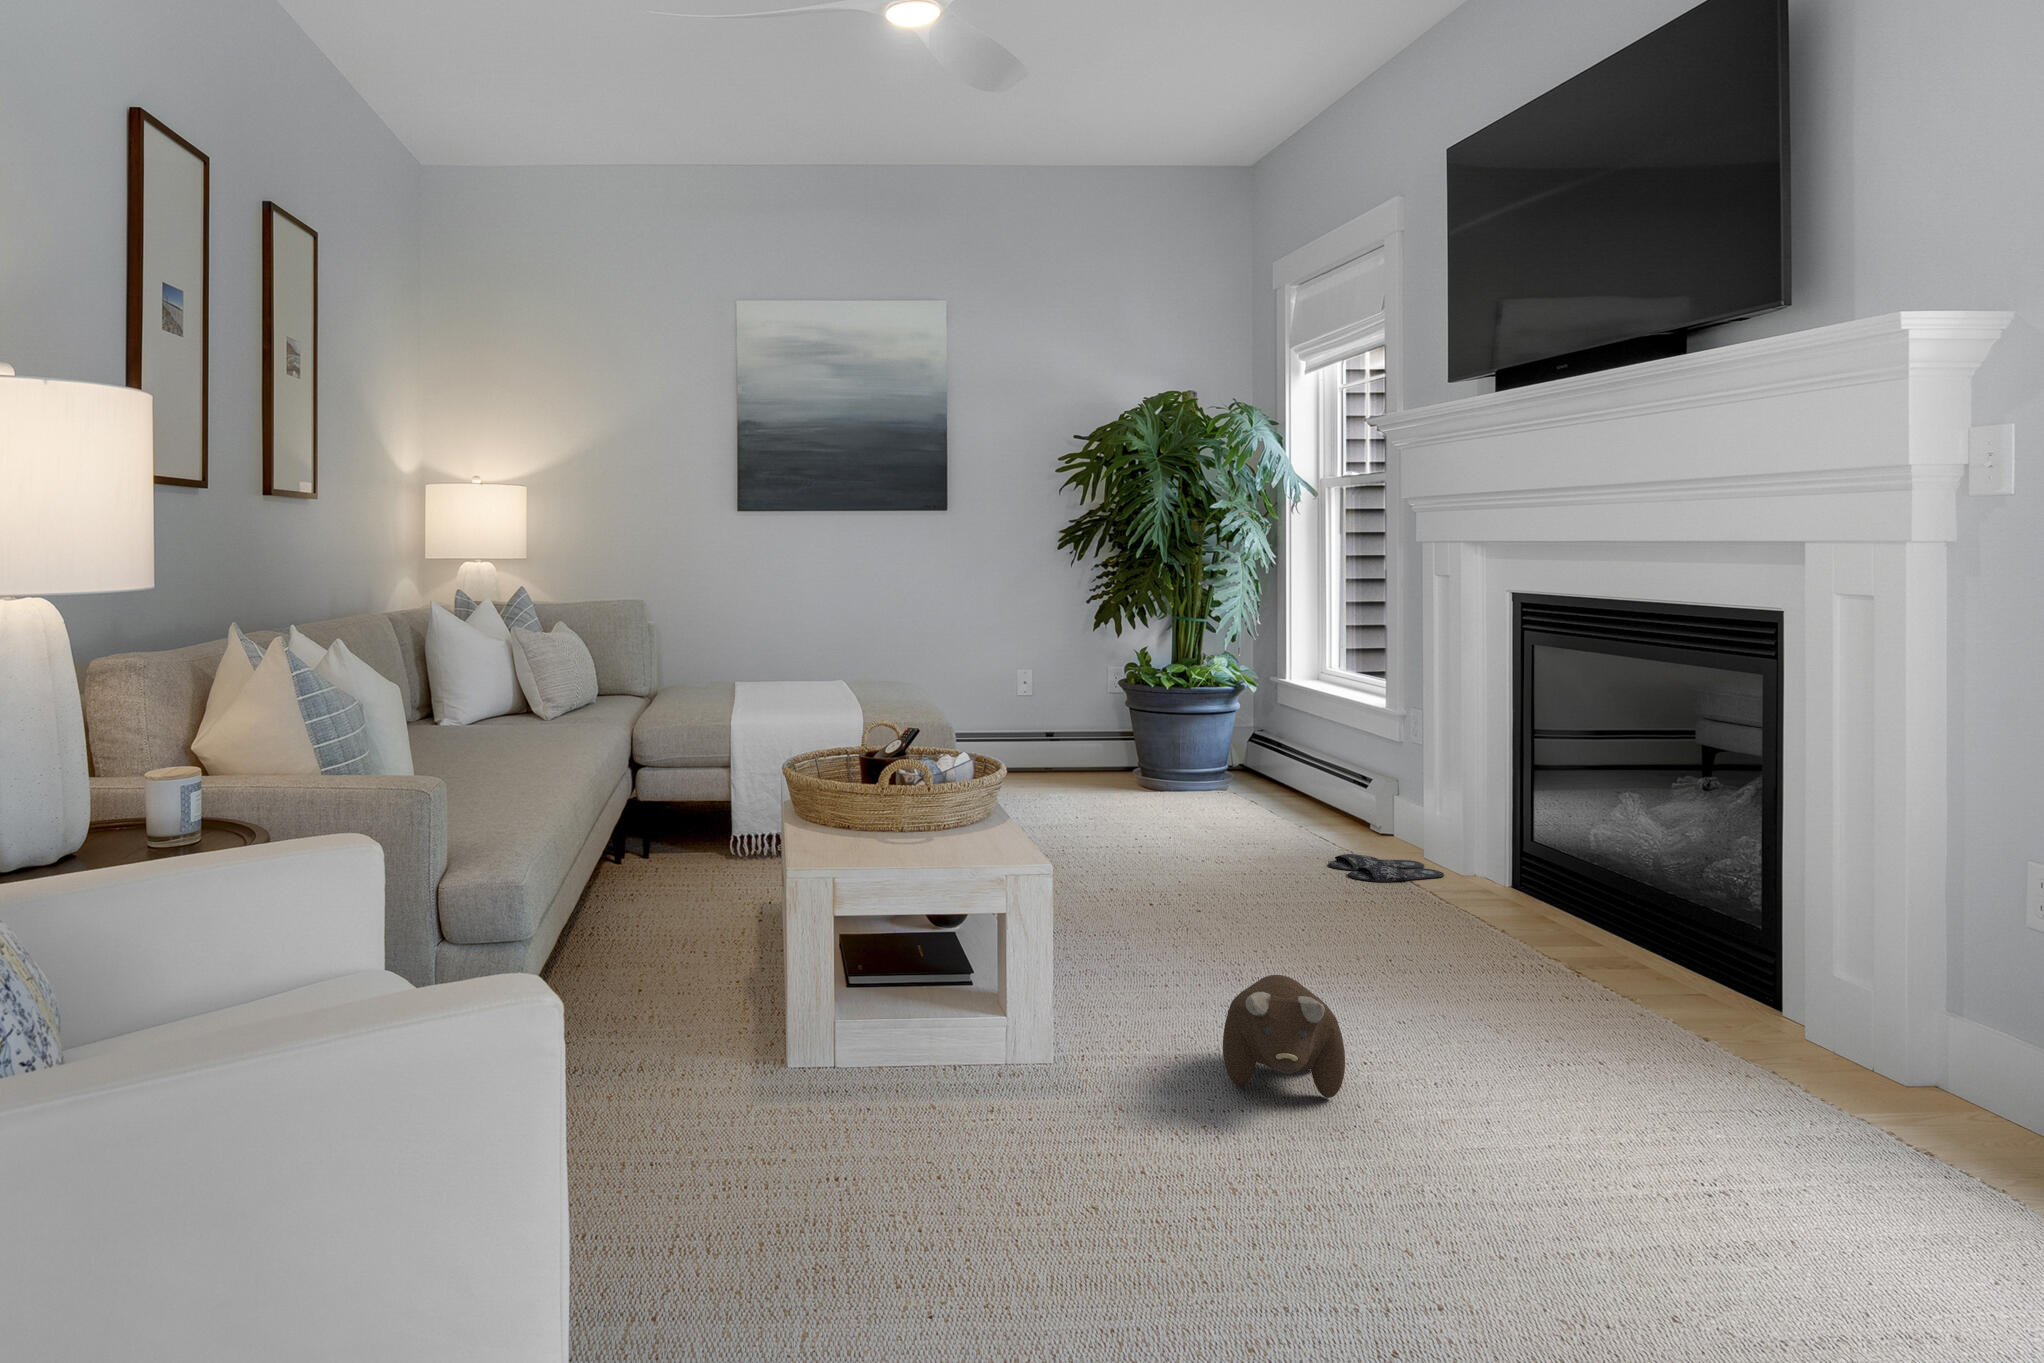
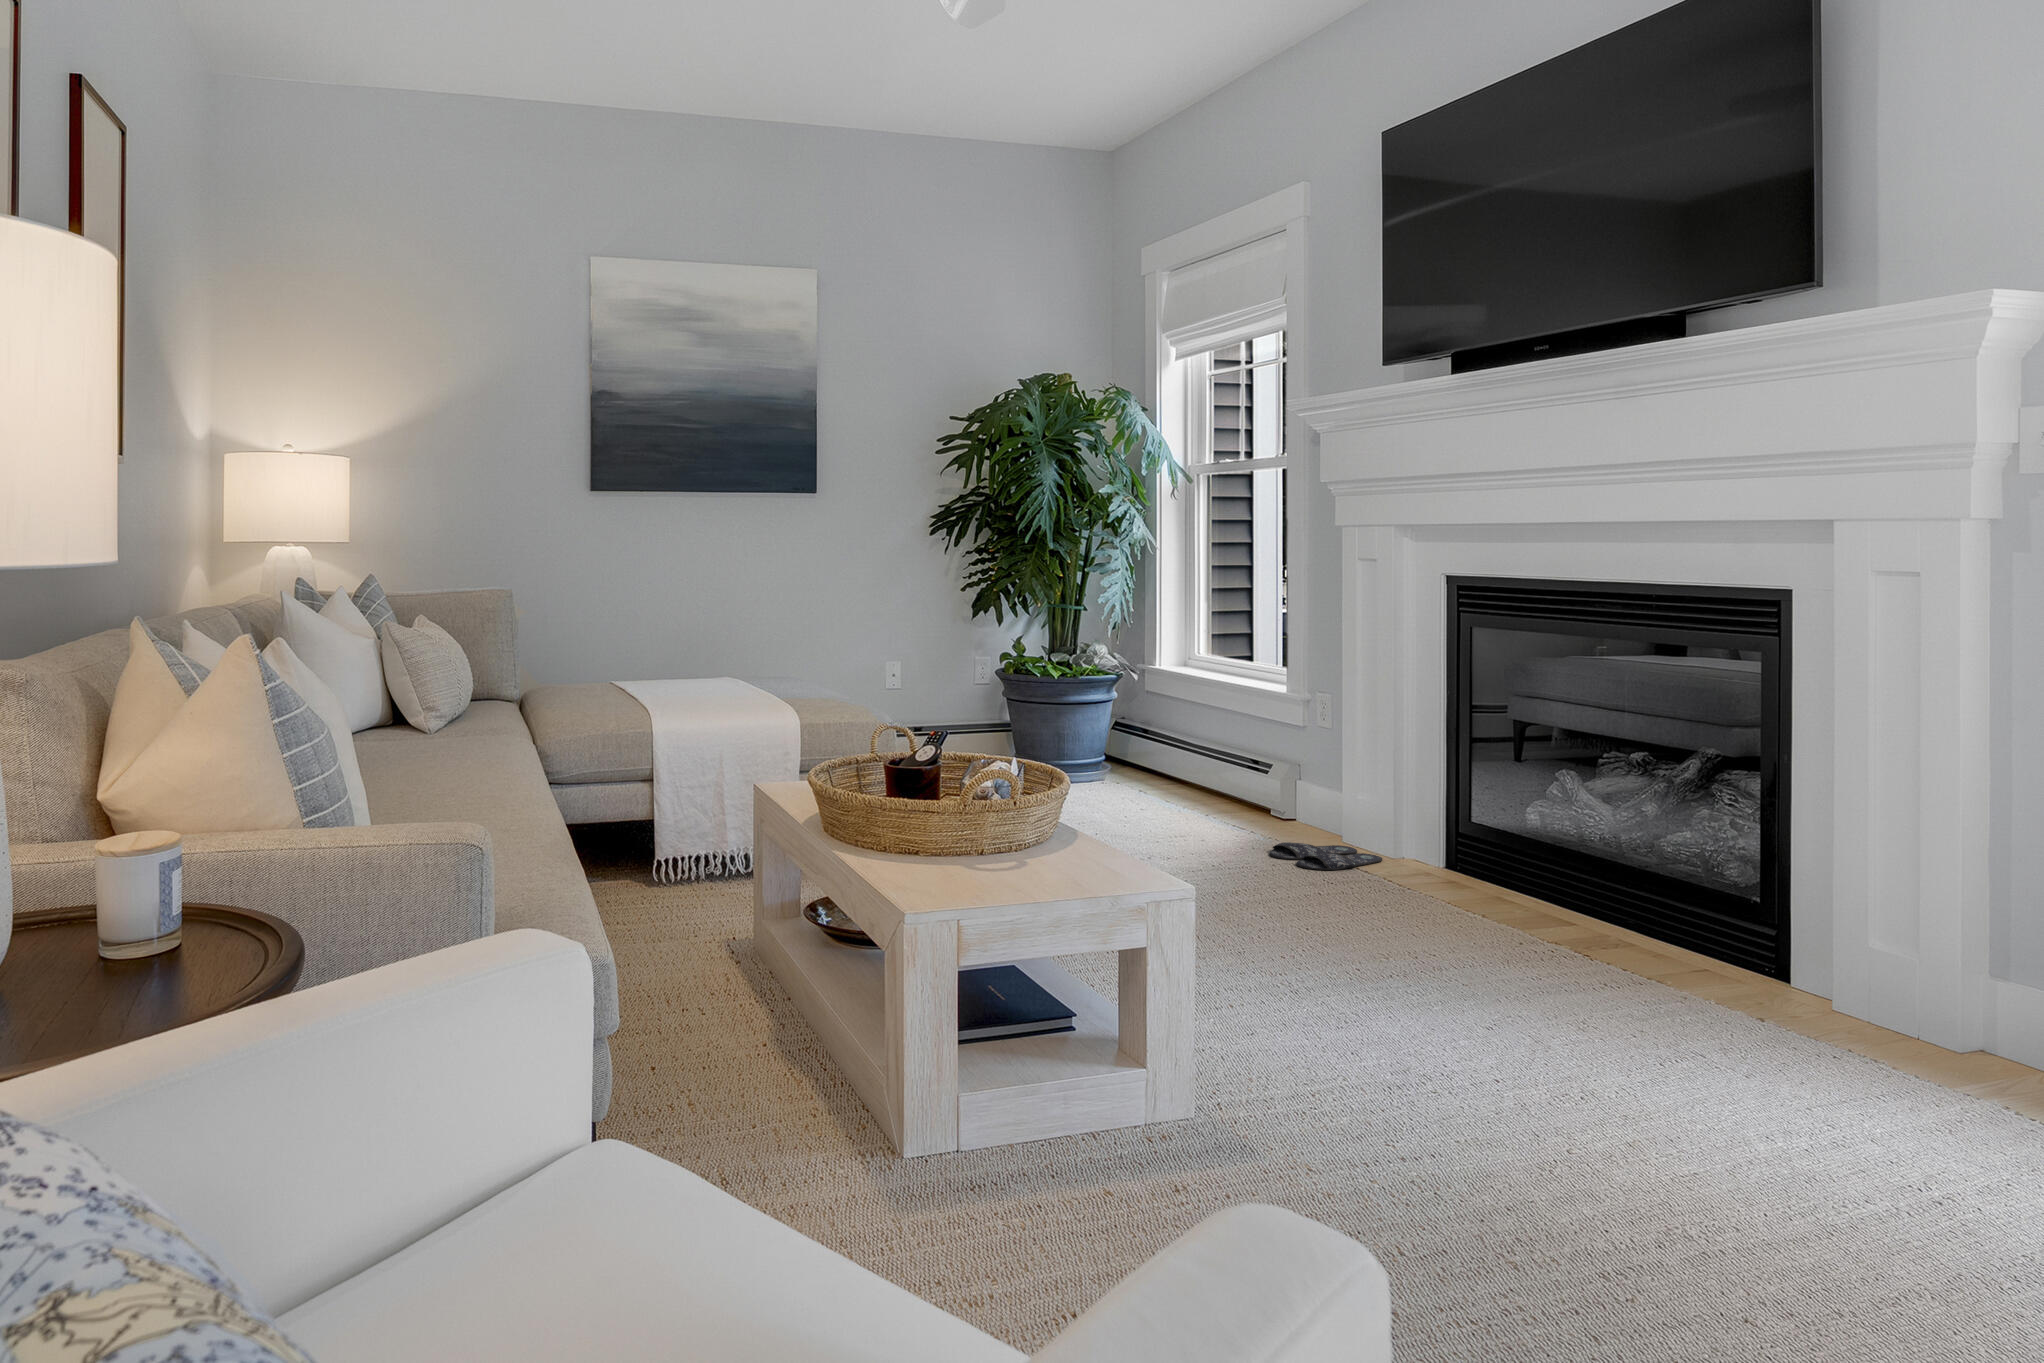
plush toy: present [1223,975,1345,1098] -> none [1366,992,1512,1126]

